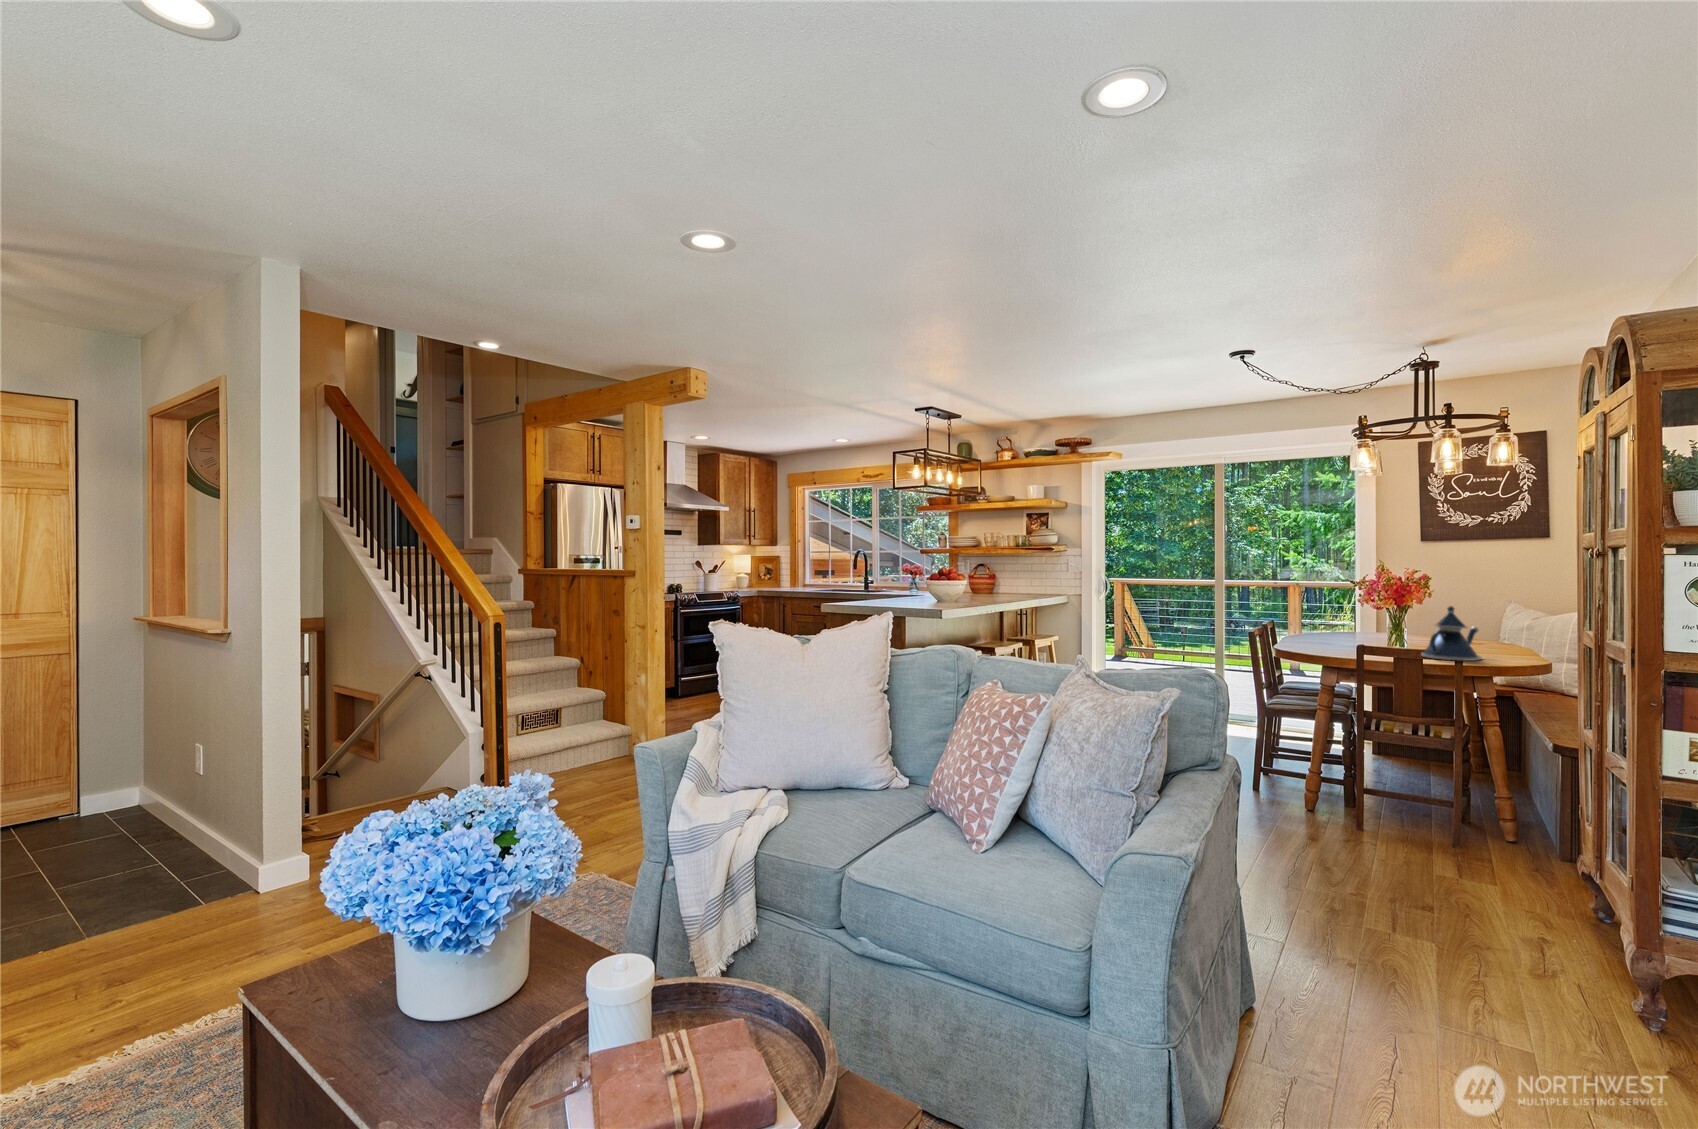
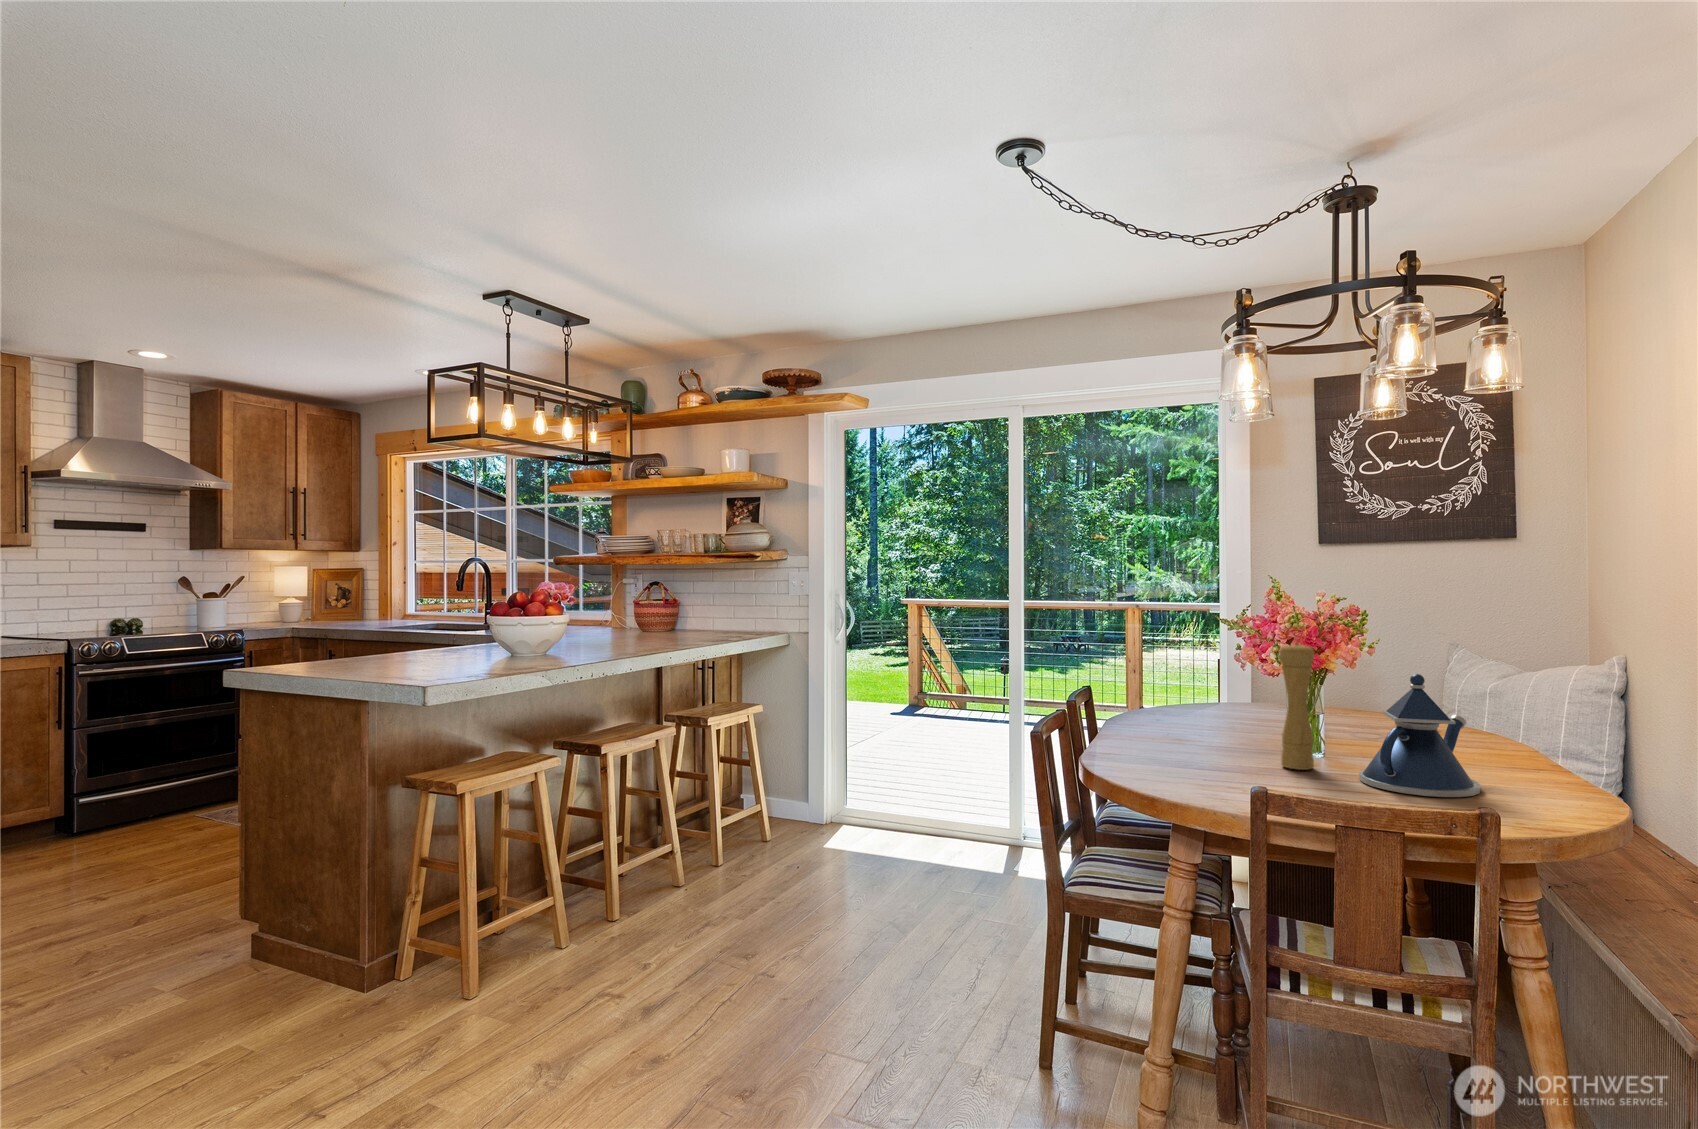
pepper mill: none [1381,593,1400,653] -> present [1279,643,1314,770]

